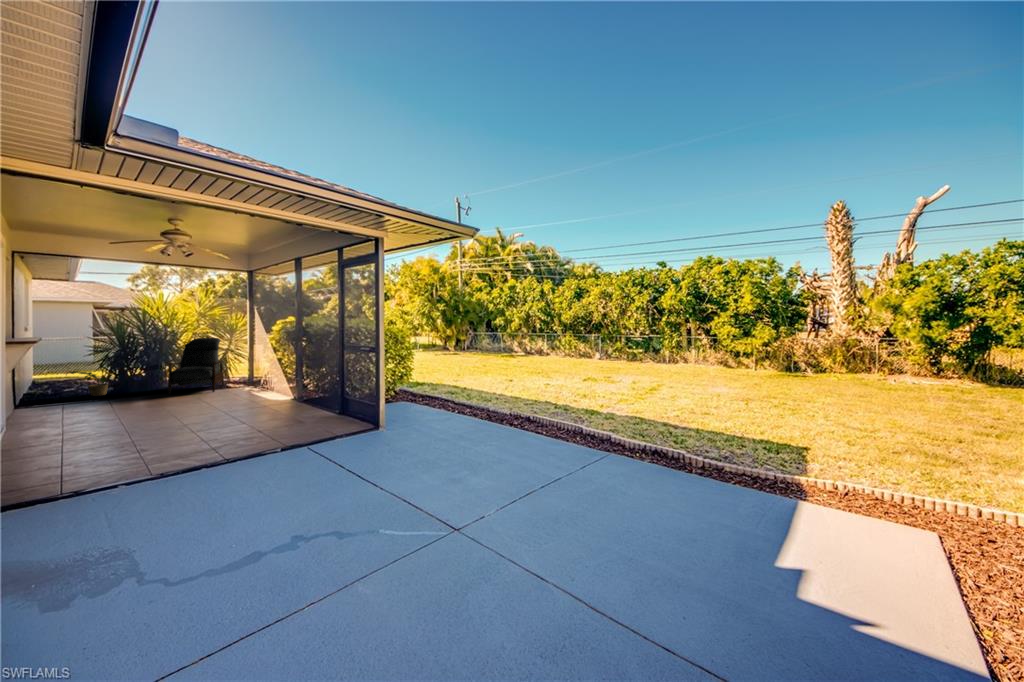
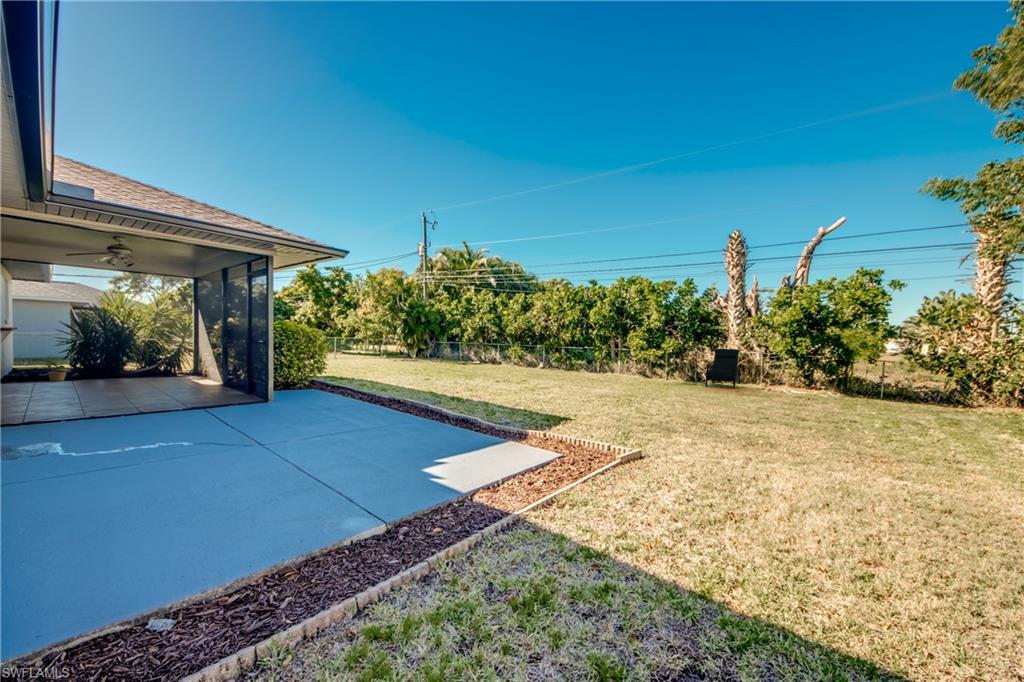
chair: present [166,338,224,394] -> present [706,349,740,389]

